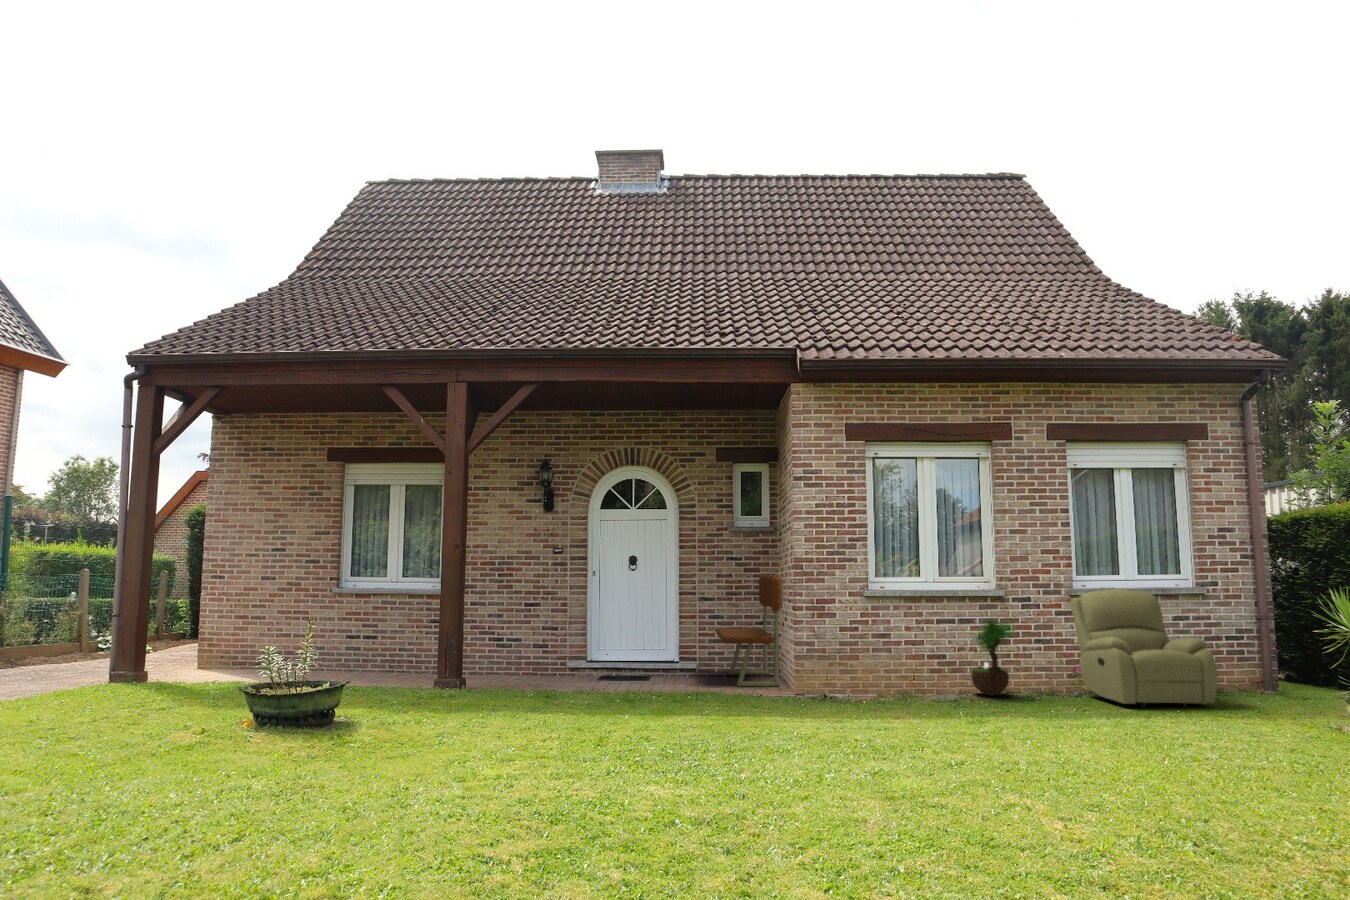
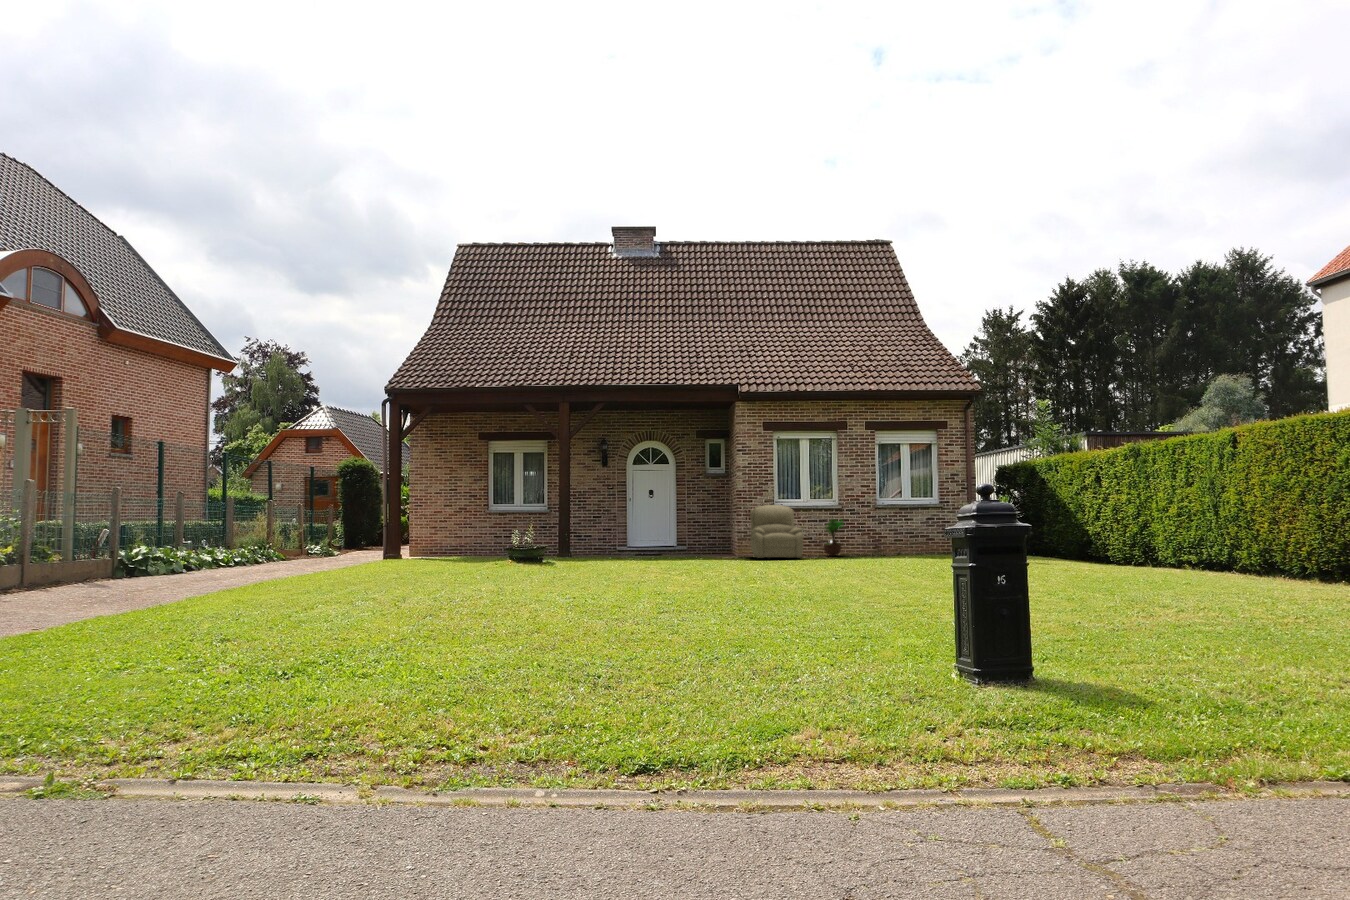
bench: present [716,575,783,686] -> none [697,500,732,555]
chair: present [1071,589,1217,707] -> present [750,505,803,559]

